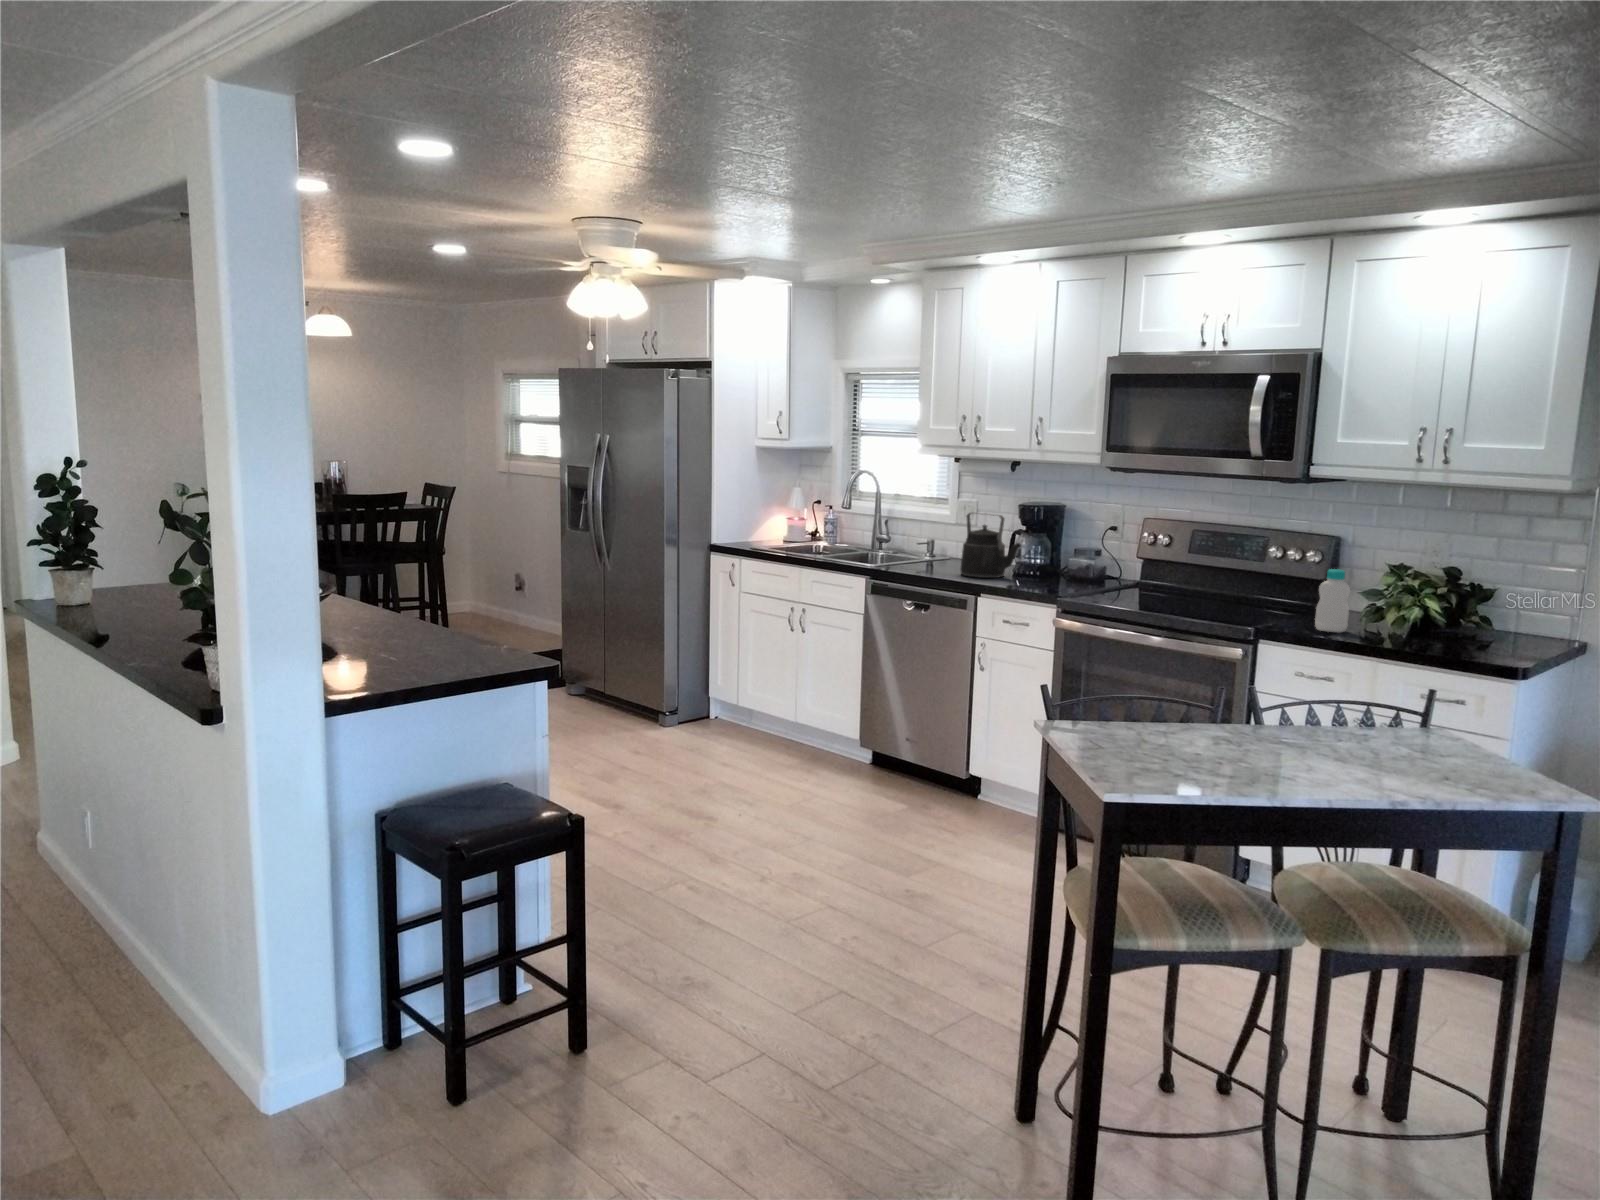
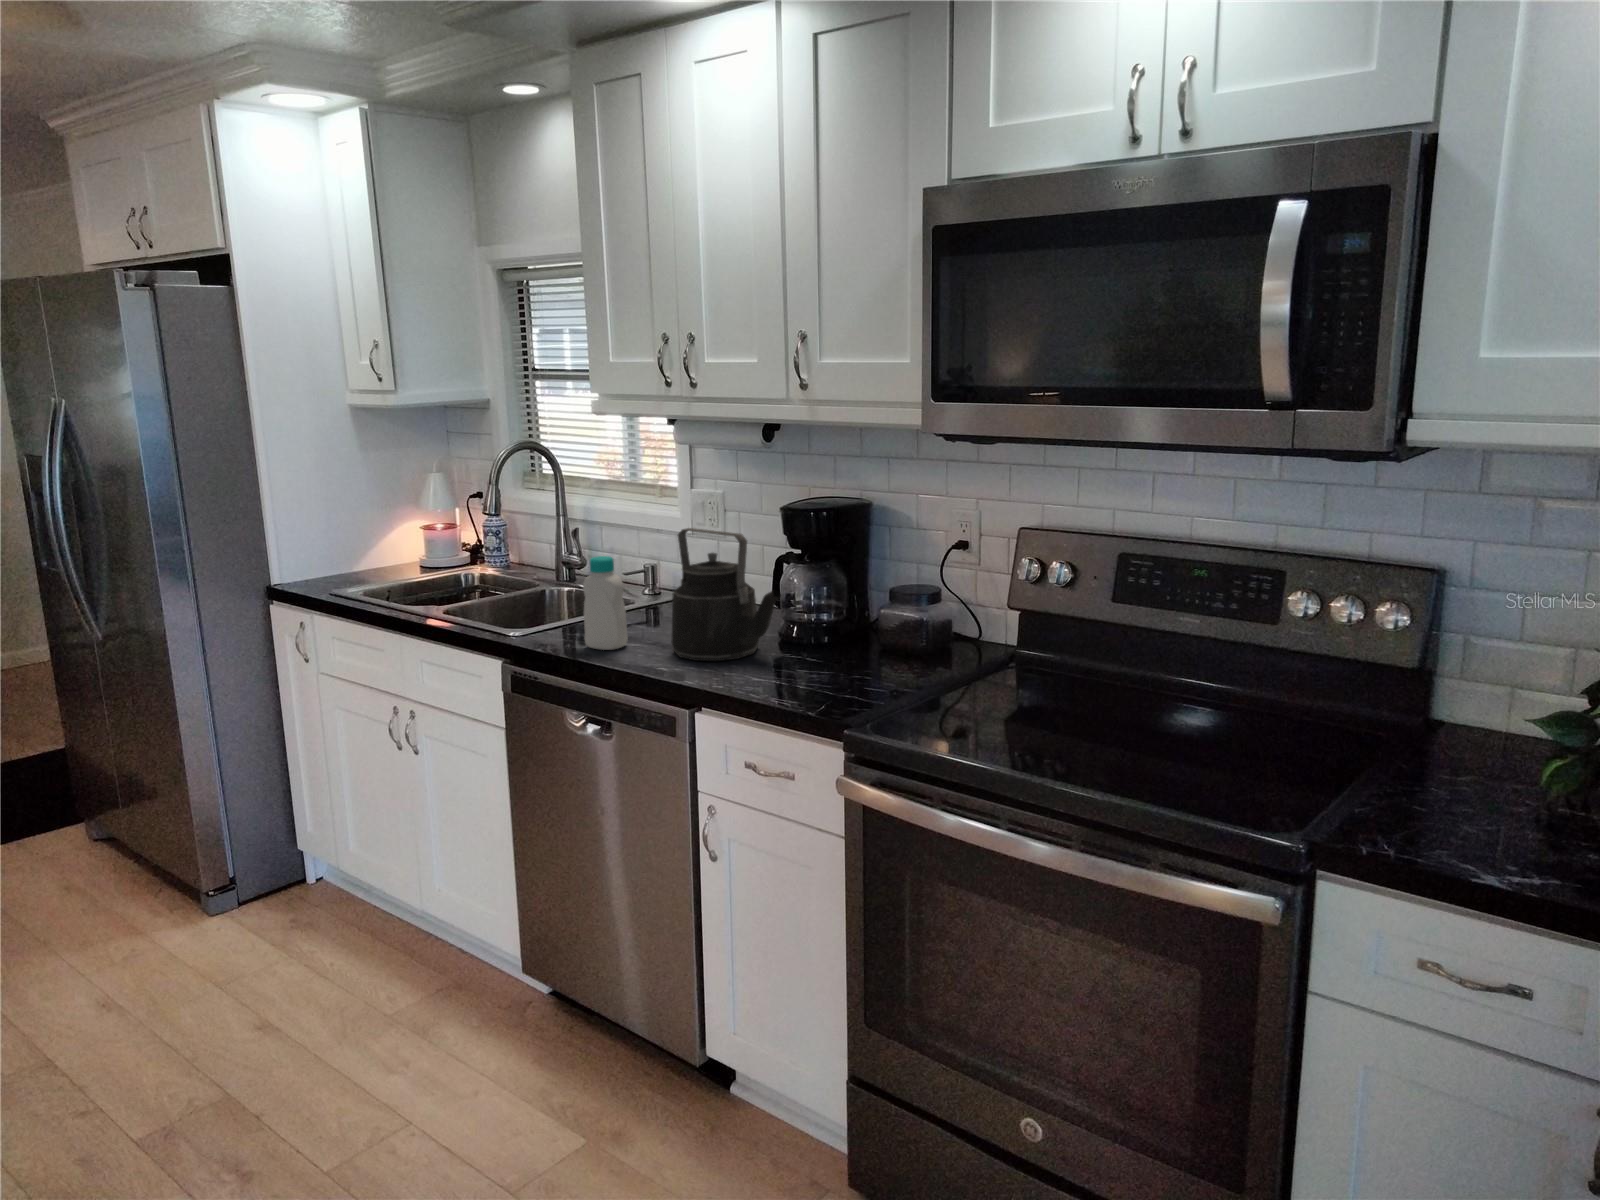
bottle: present [1315,569,1350,633] -> present [583,556,628,650]

